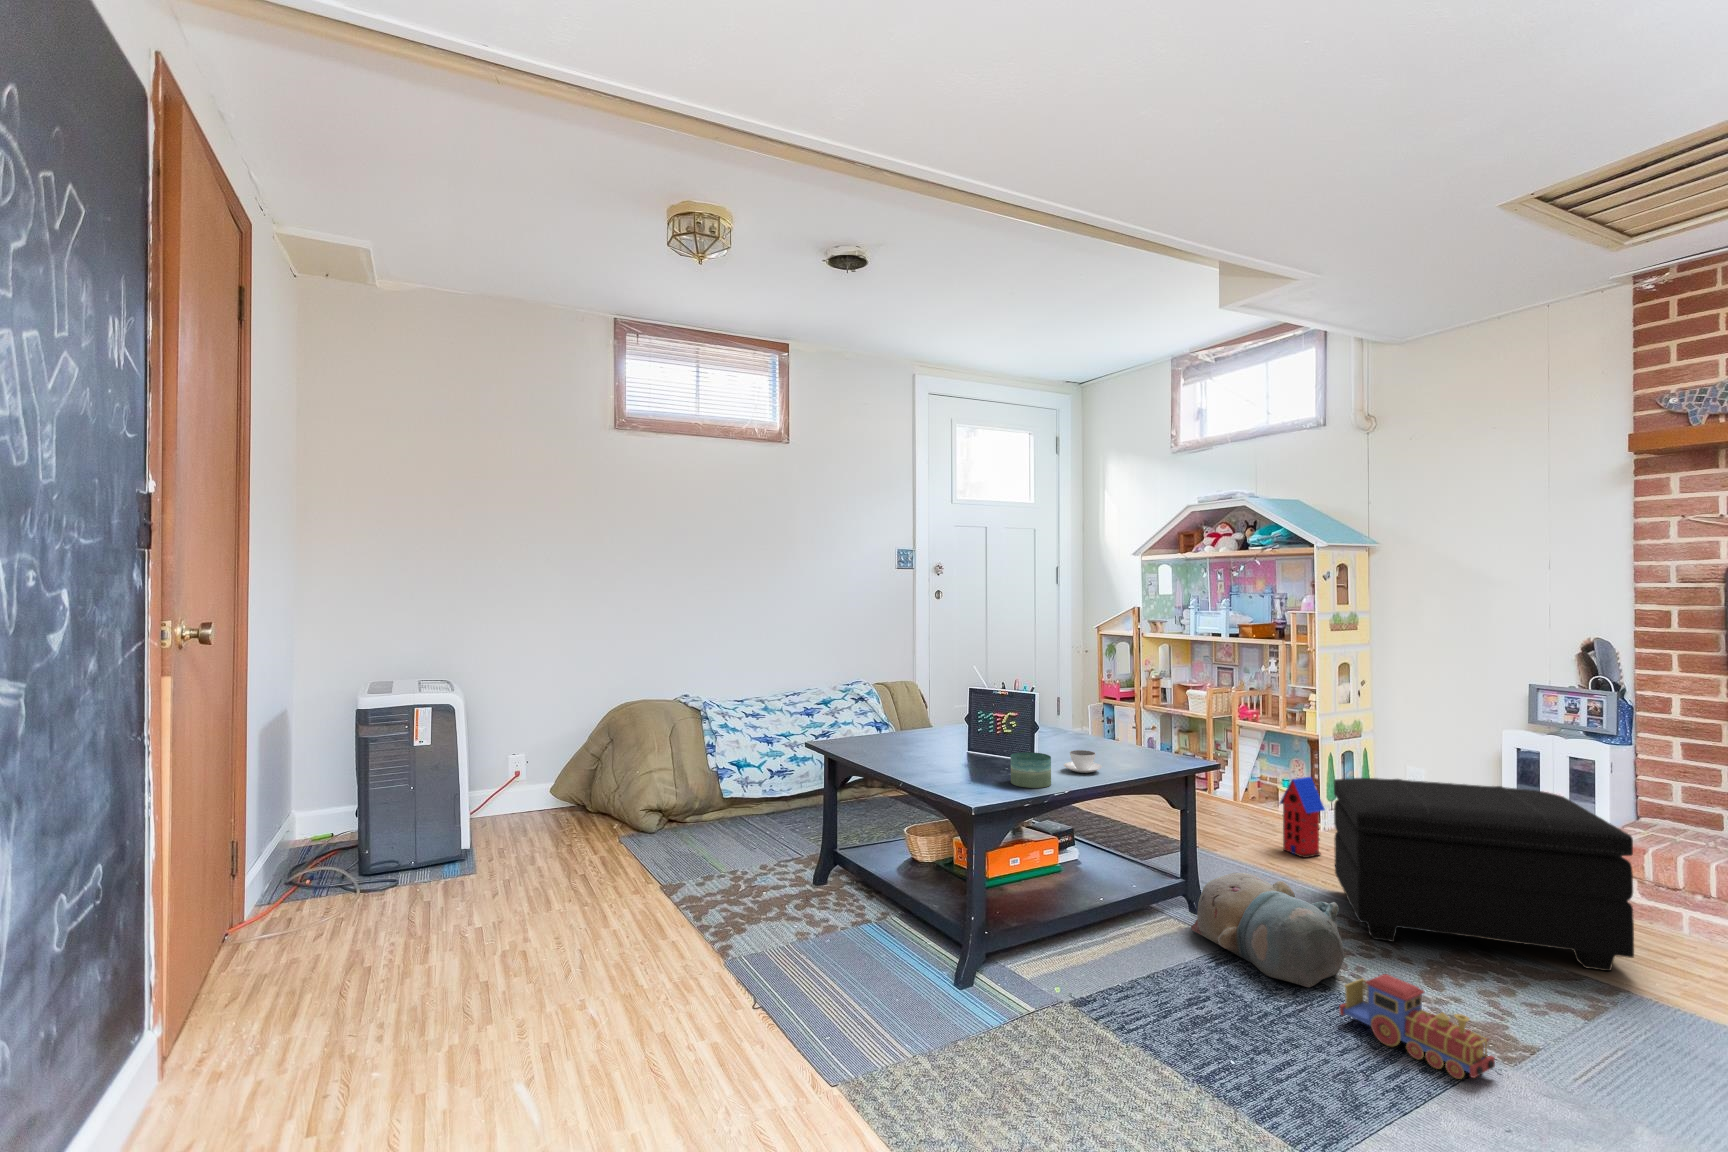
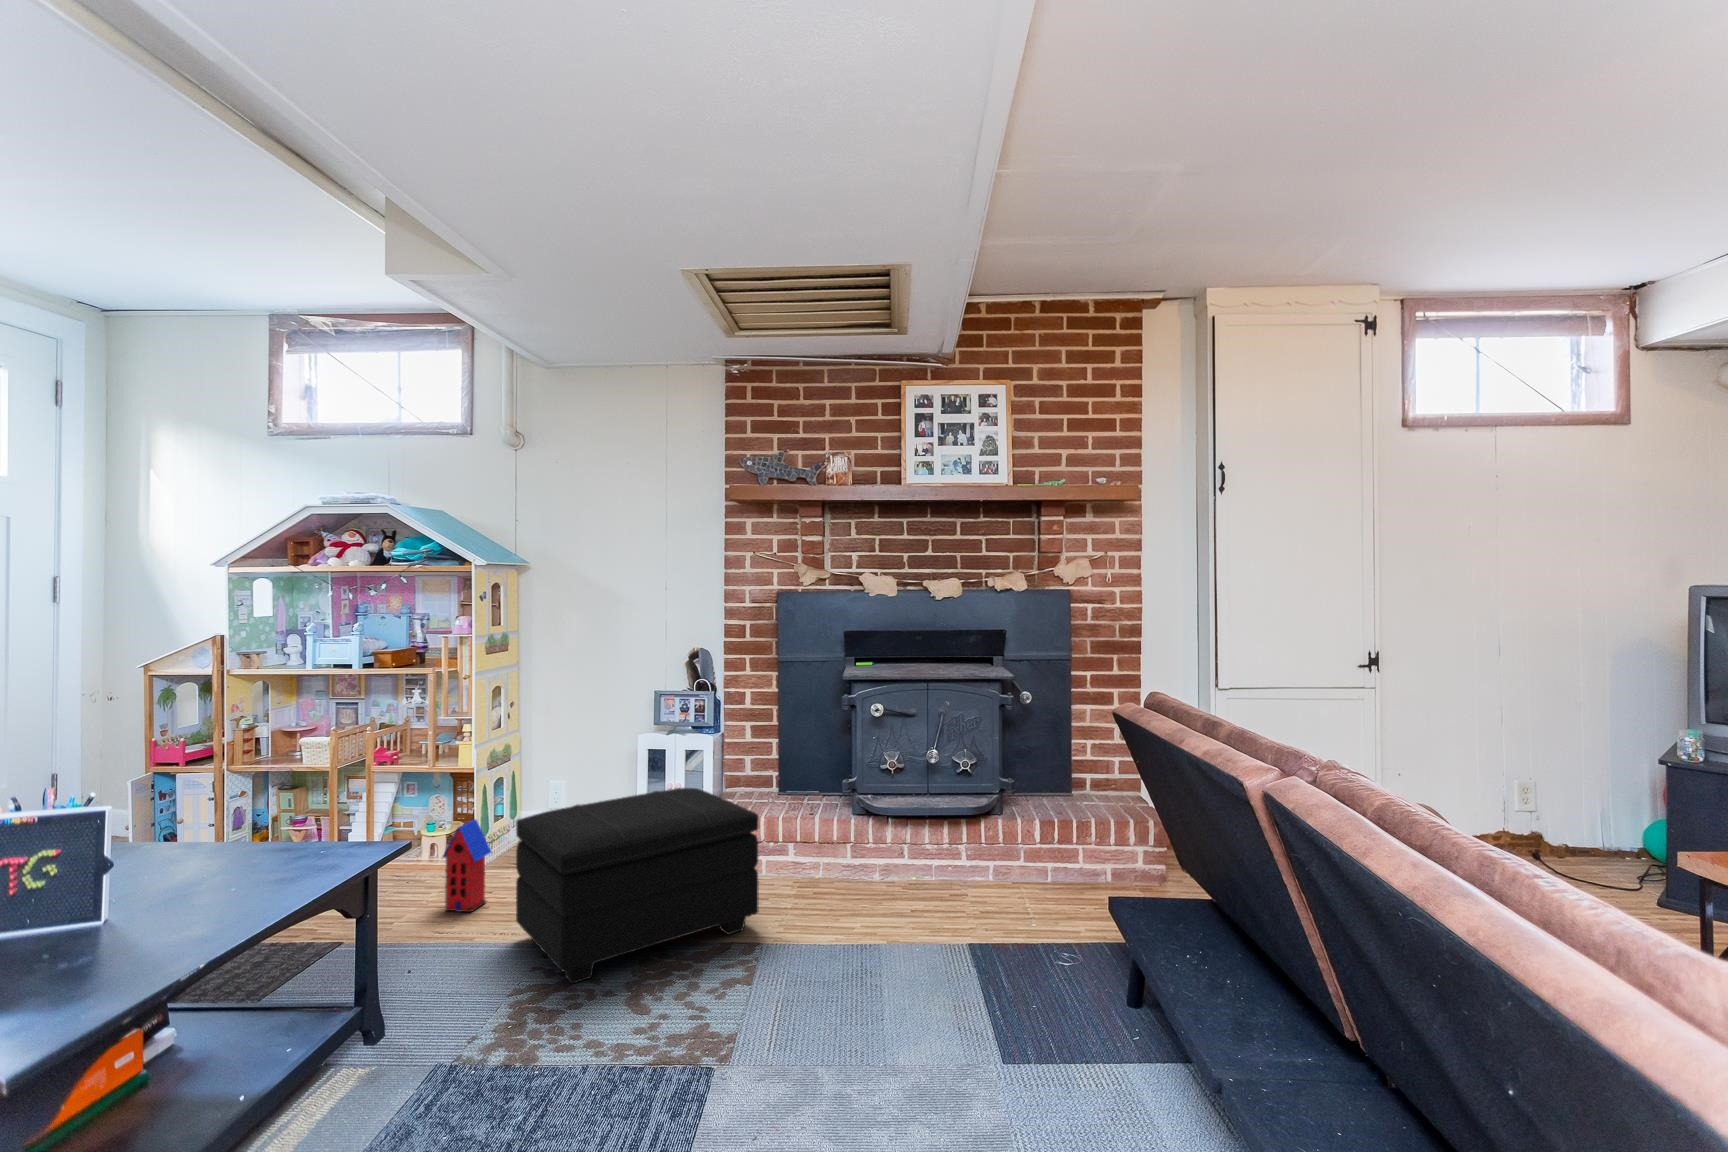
cup: present [1064,750,1102,773] -> none [163,875,238,916]
candle: present [1011,752,1051,788] -> none [61,907,154,983]
plush toy: present [1191,873,1344,987] -> none [377,961,569,1089]
toy train: present [1339,974,1495,1079] -> none [585,1029,724,1107]

